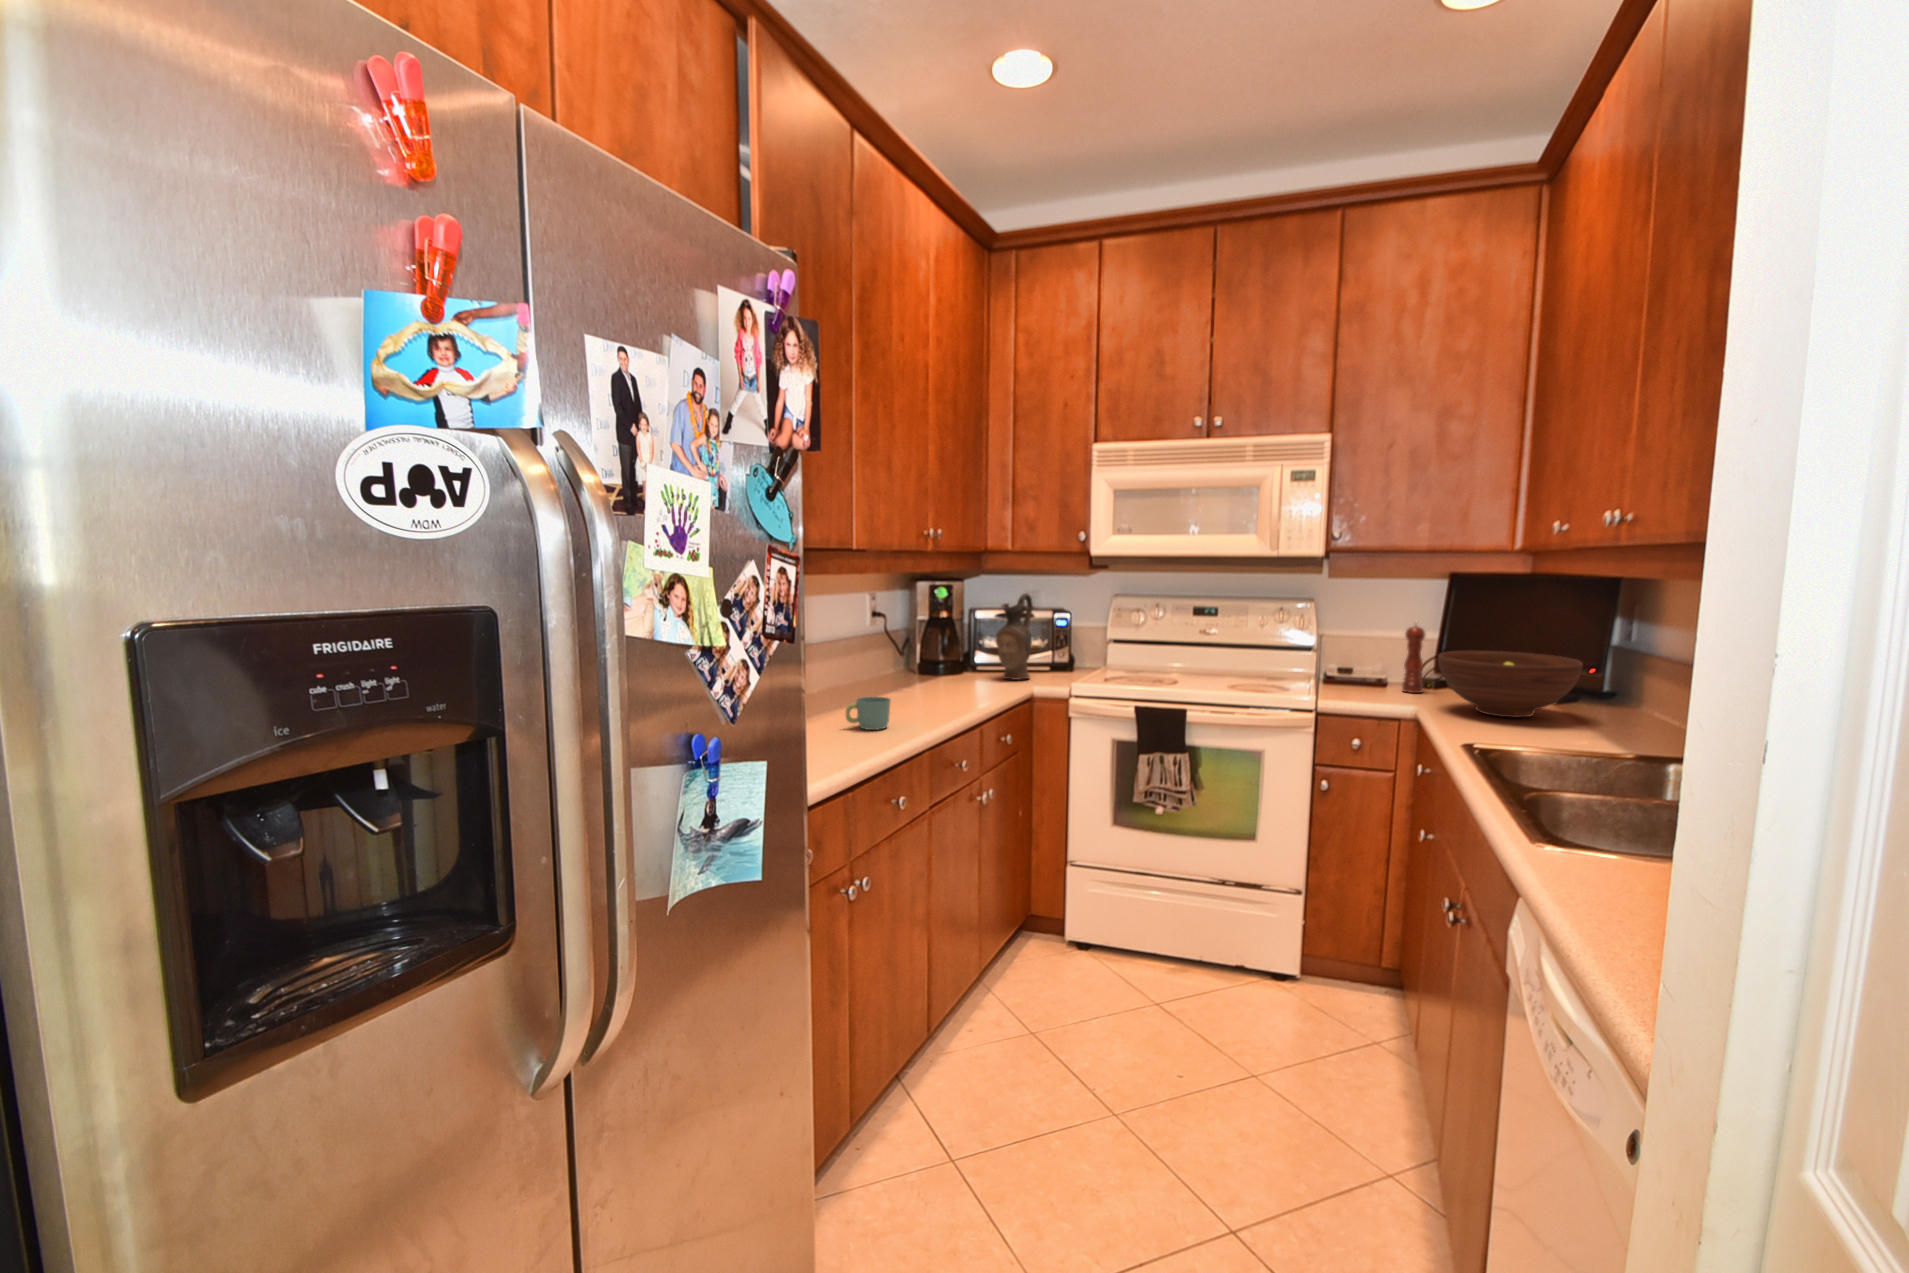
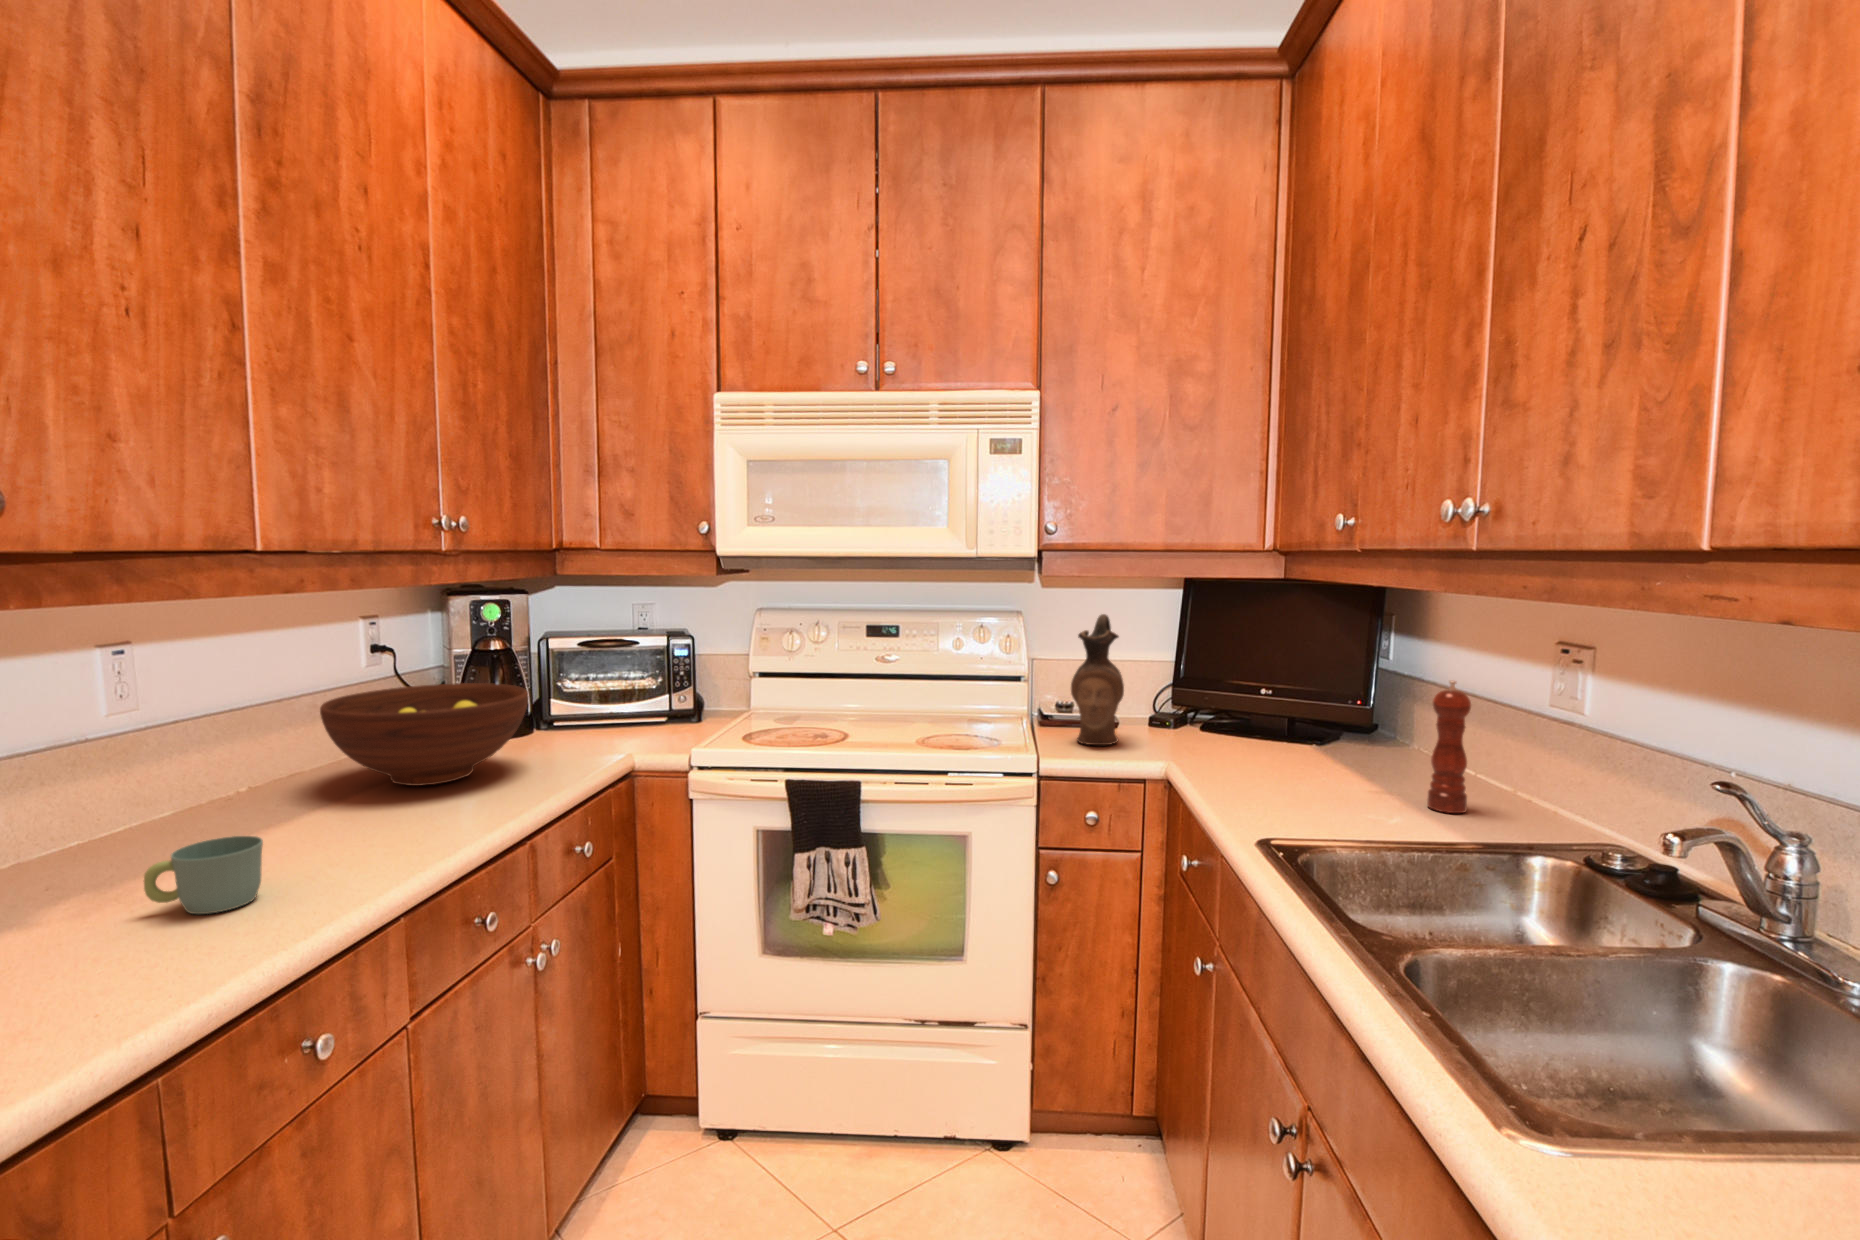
ceramic pitcher: present [996,593,1033,680] -> present [1071,614,1124,745]
pepper mill: present [1402,621,1426,693] -> present [1427,681,1471,813]
fruit bowl: present [1438,651,1583,718] -> present [320,683,528,786]

